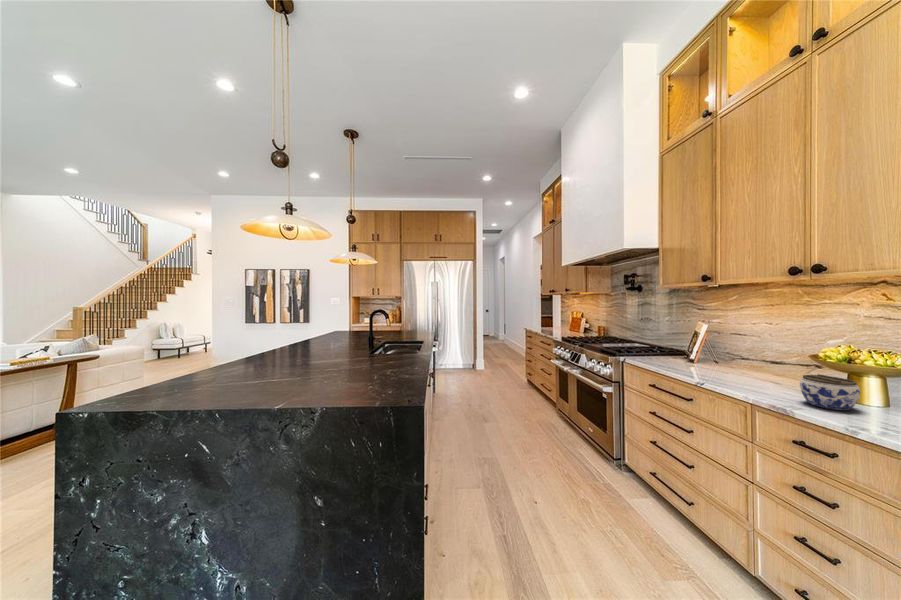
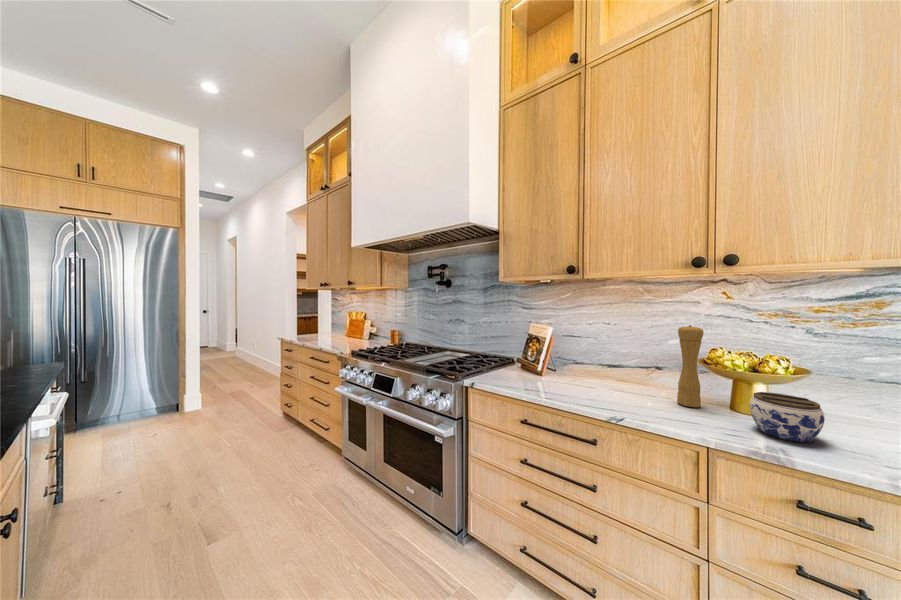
pepper mill: none [780,324,804,390] -> present [677,325,704,407]

